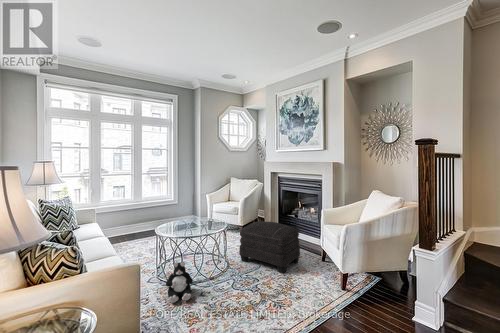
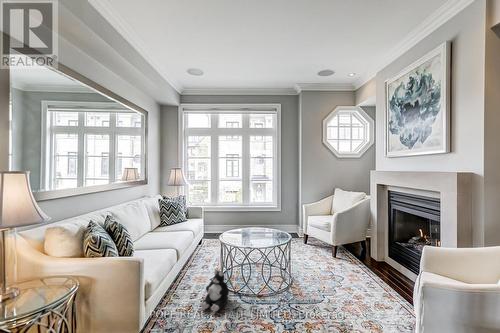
ottoman: present [239,221,300,273] -> none [303,245,383,322]

